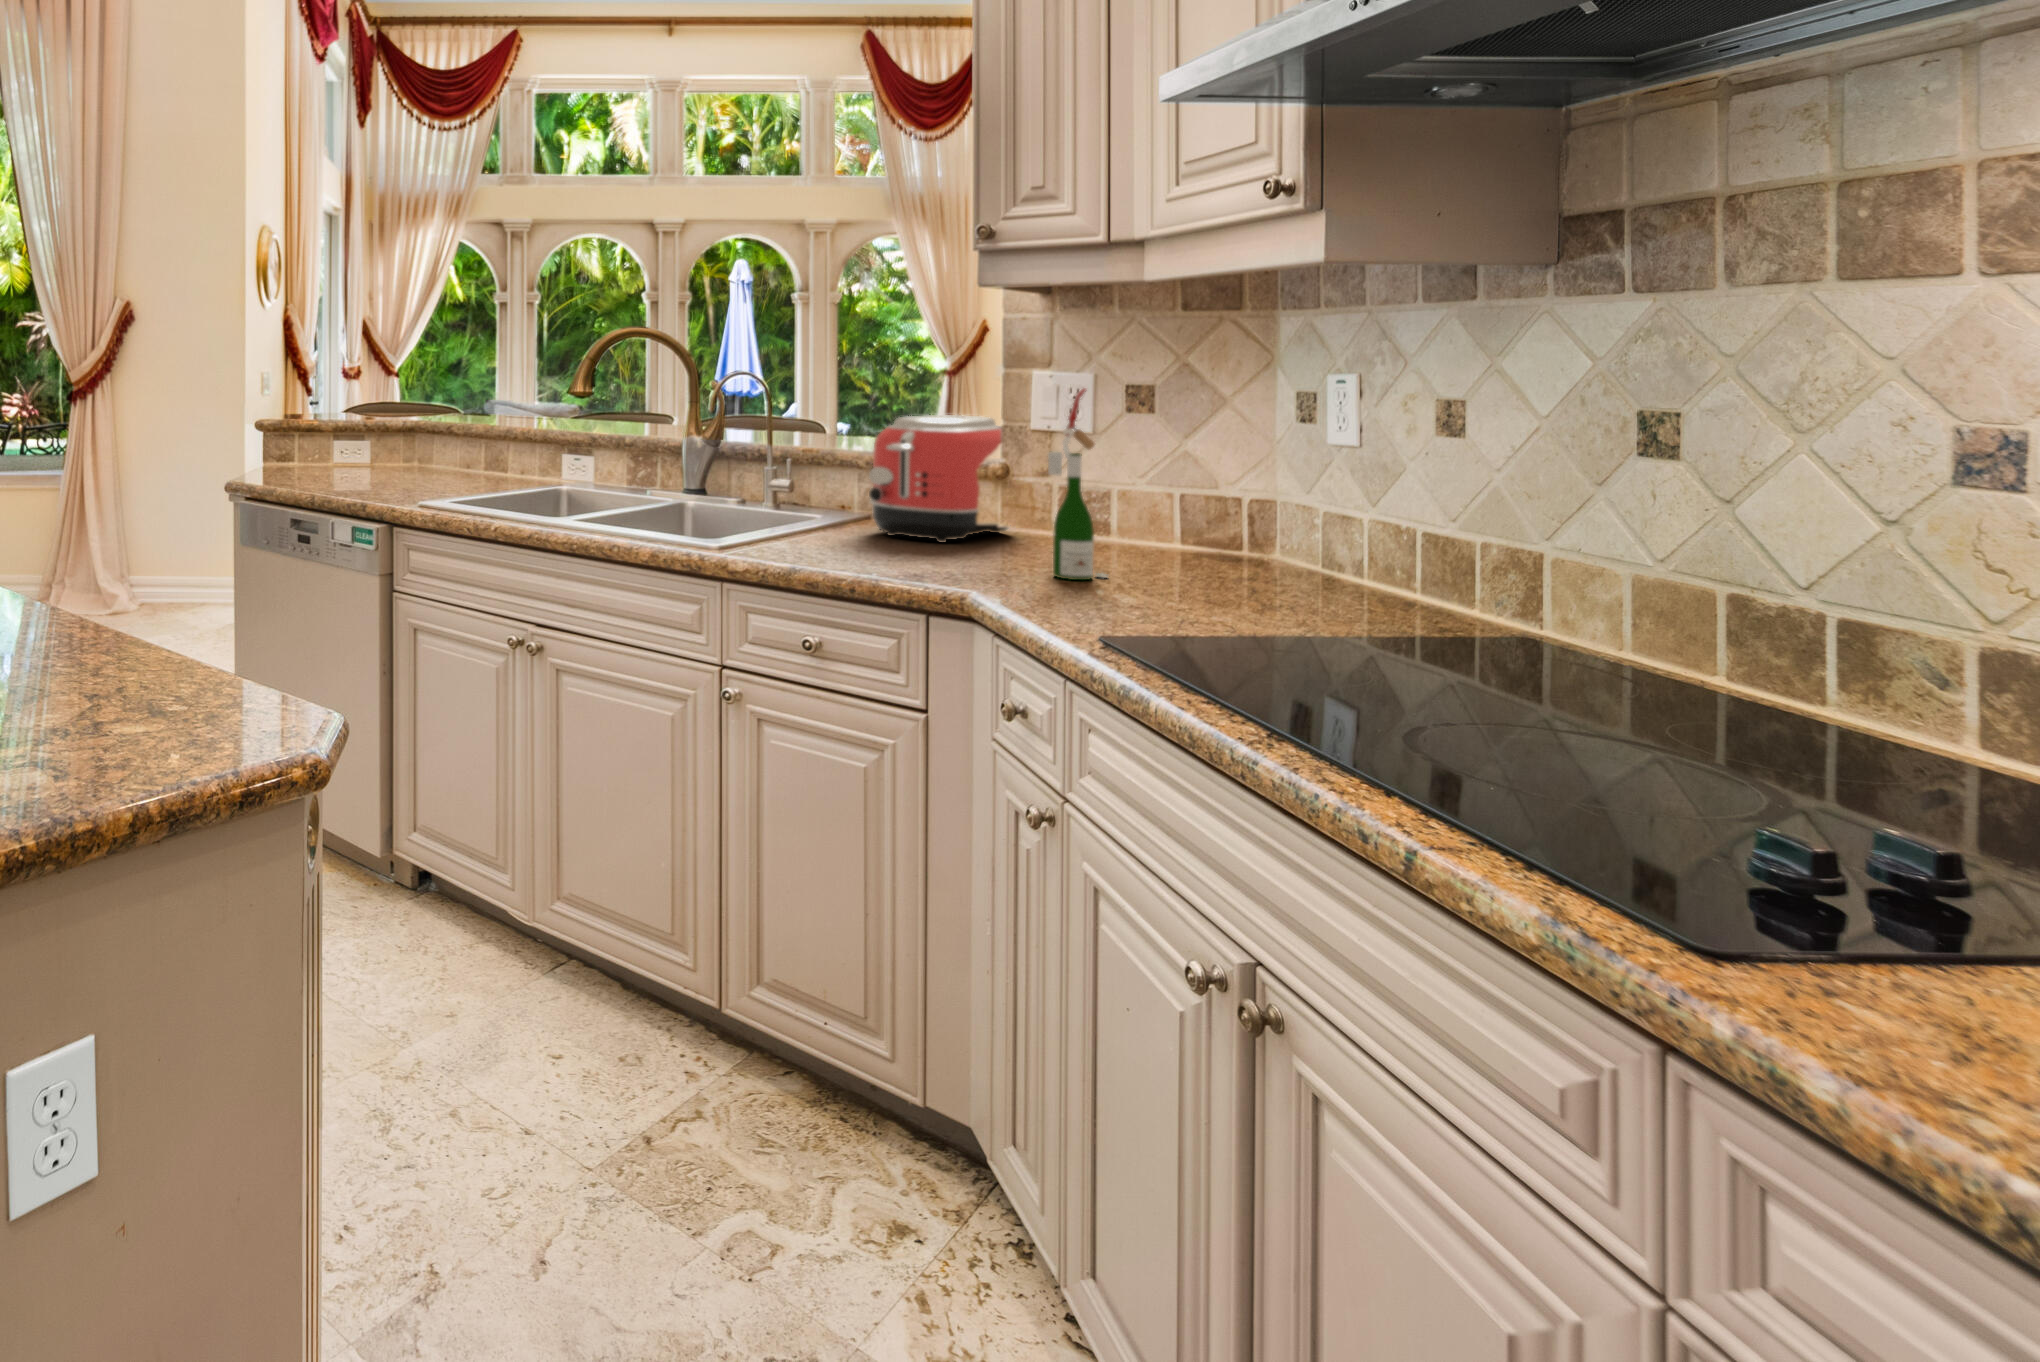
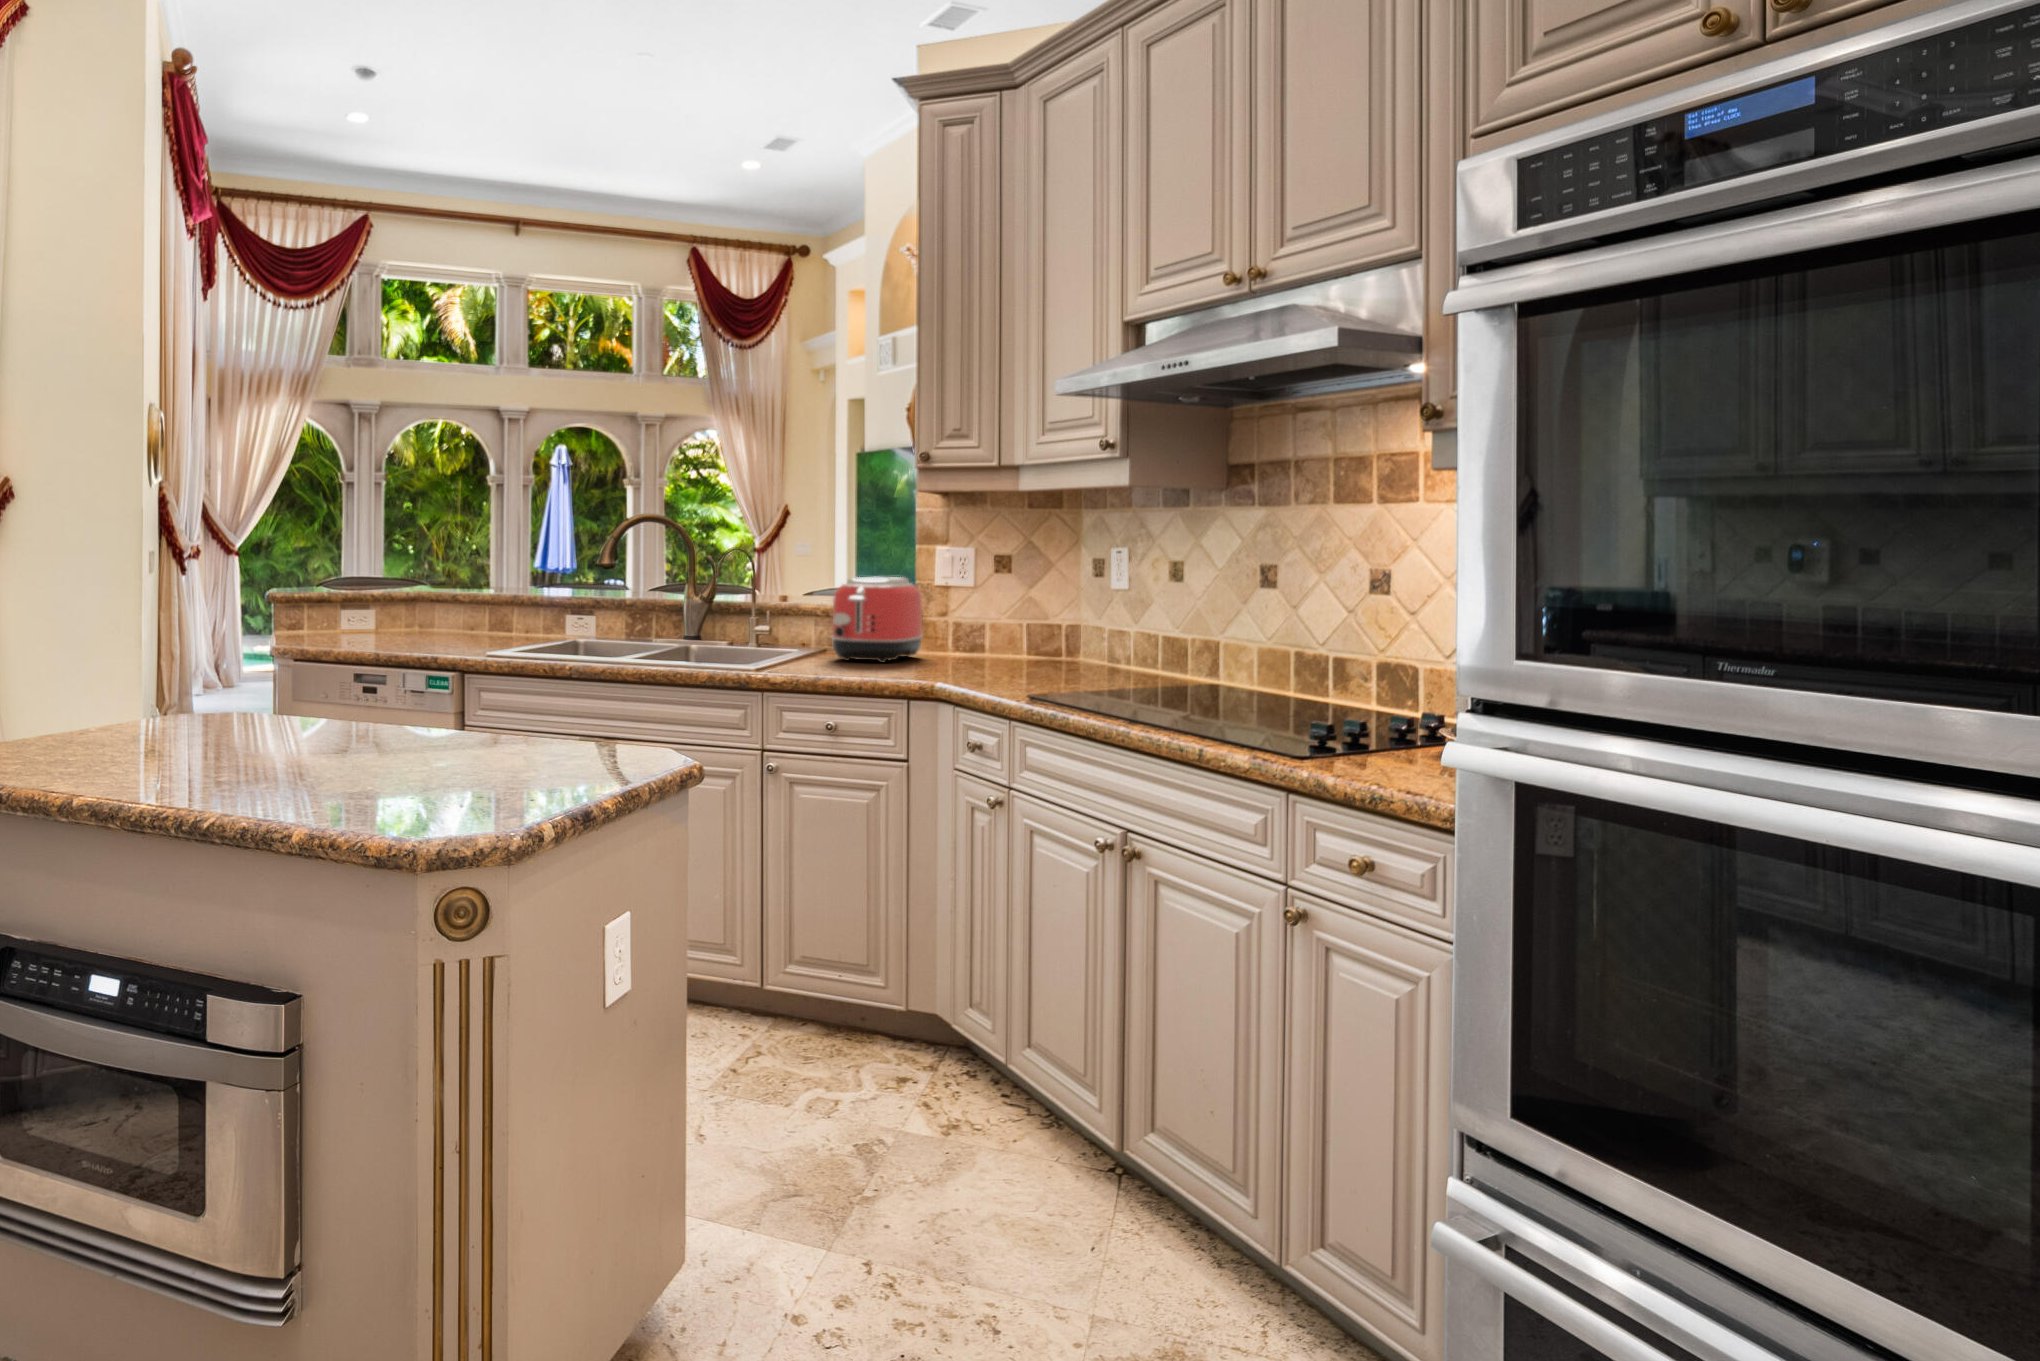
wine bottle: present [1048,389,1108,580] -> none [965,556,999,676]

